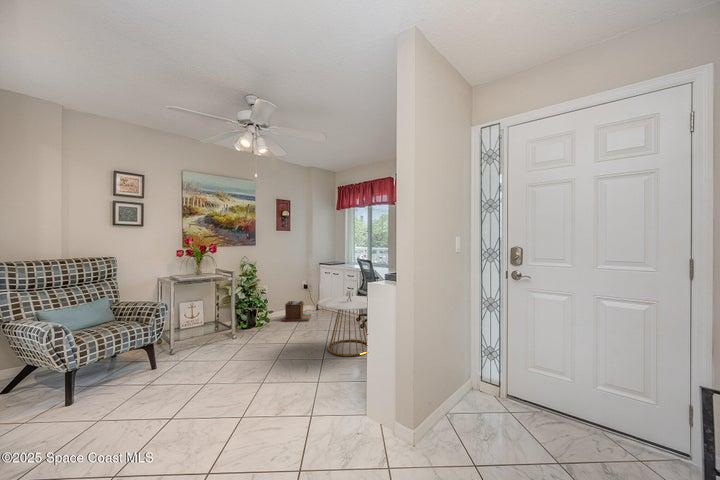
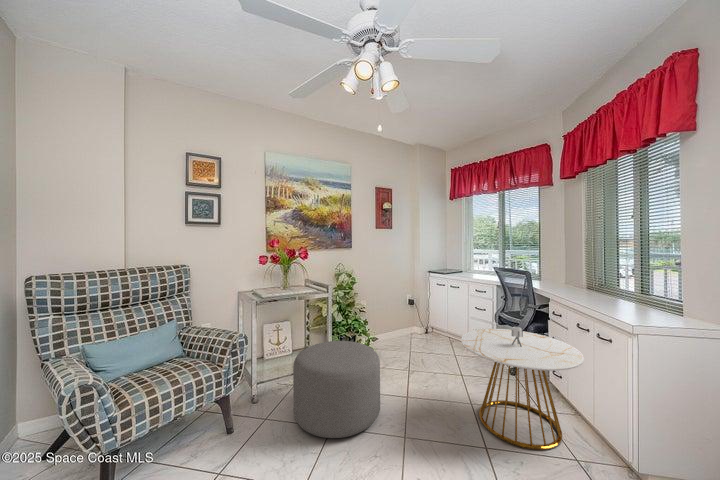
laundry basket: present [282,301,311,322] -> none [386,321,421,351]
ottoman: none [202,309,265,364] -> present [293,341,380,438]

